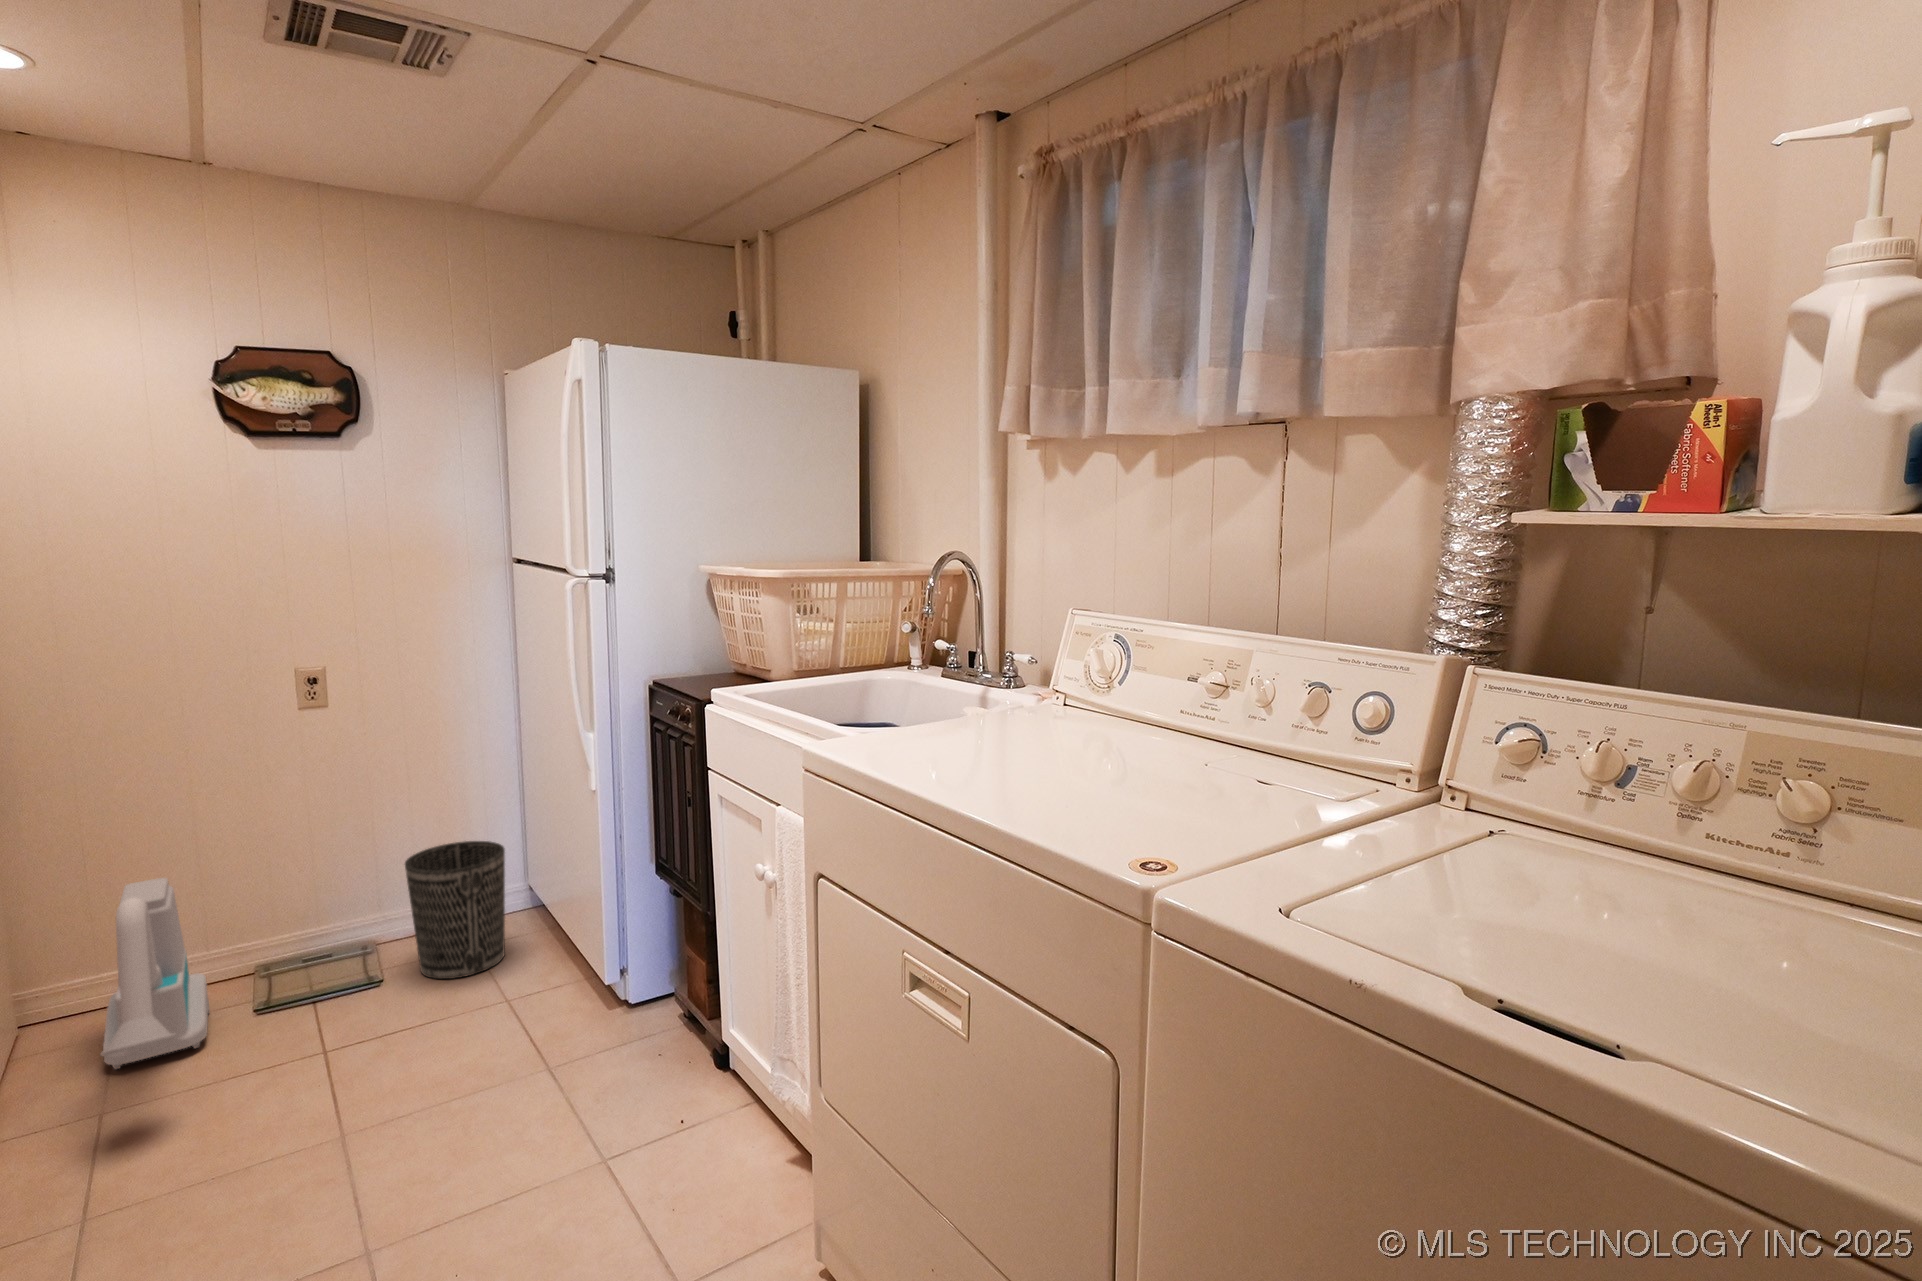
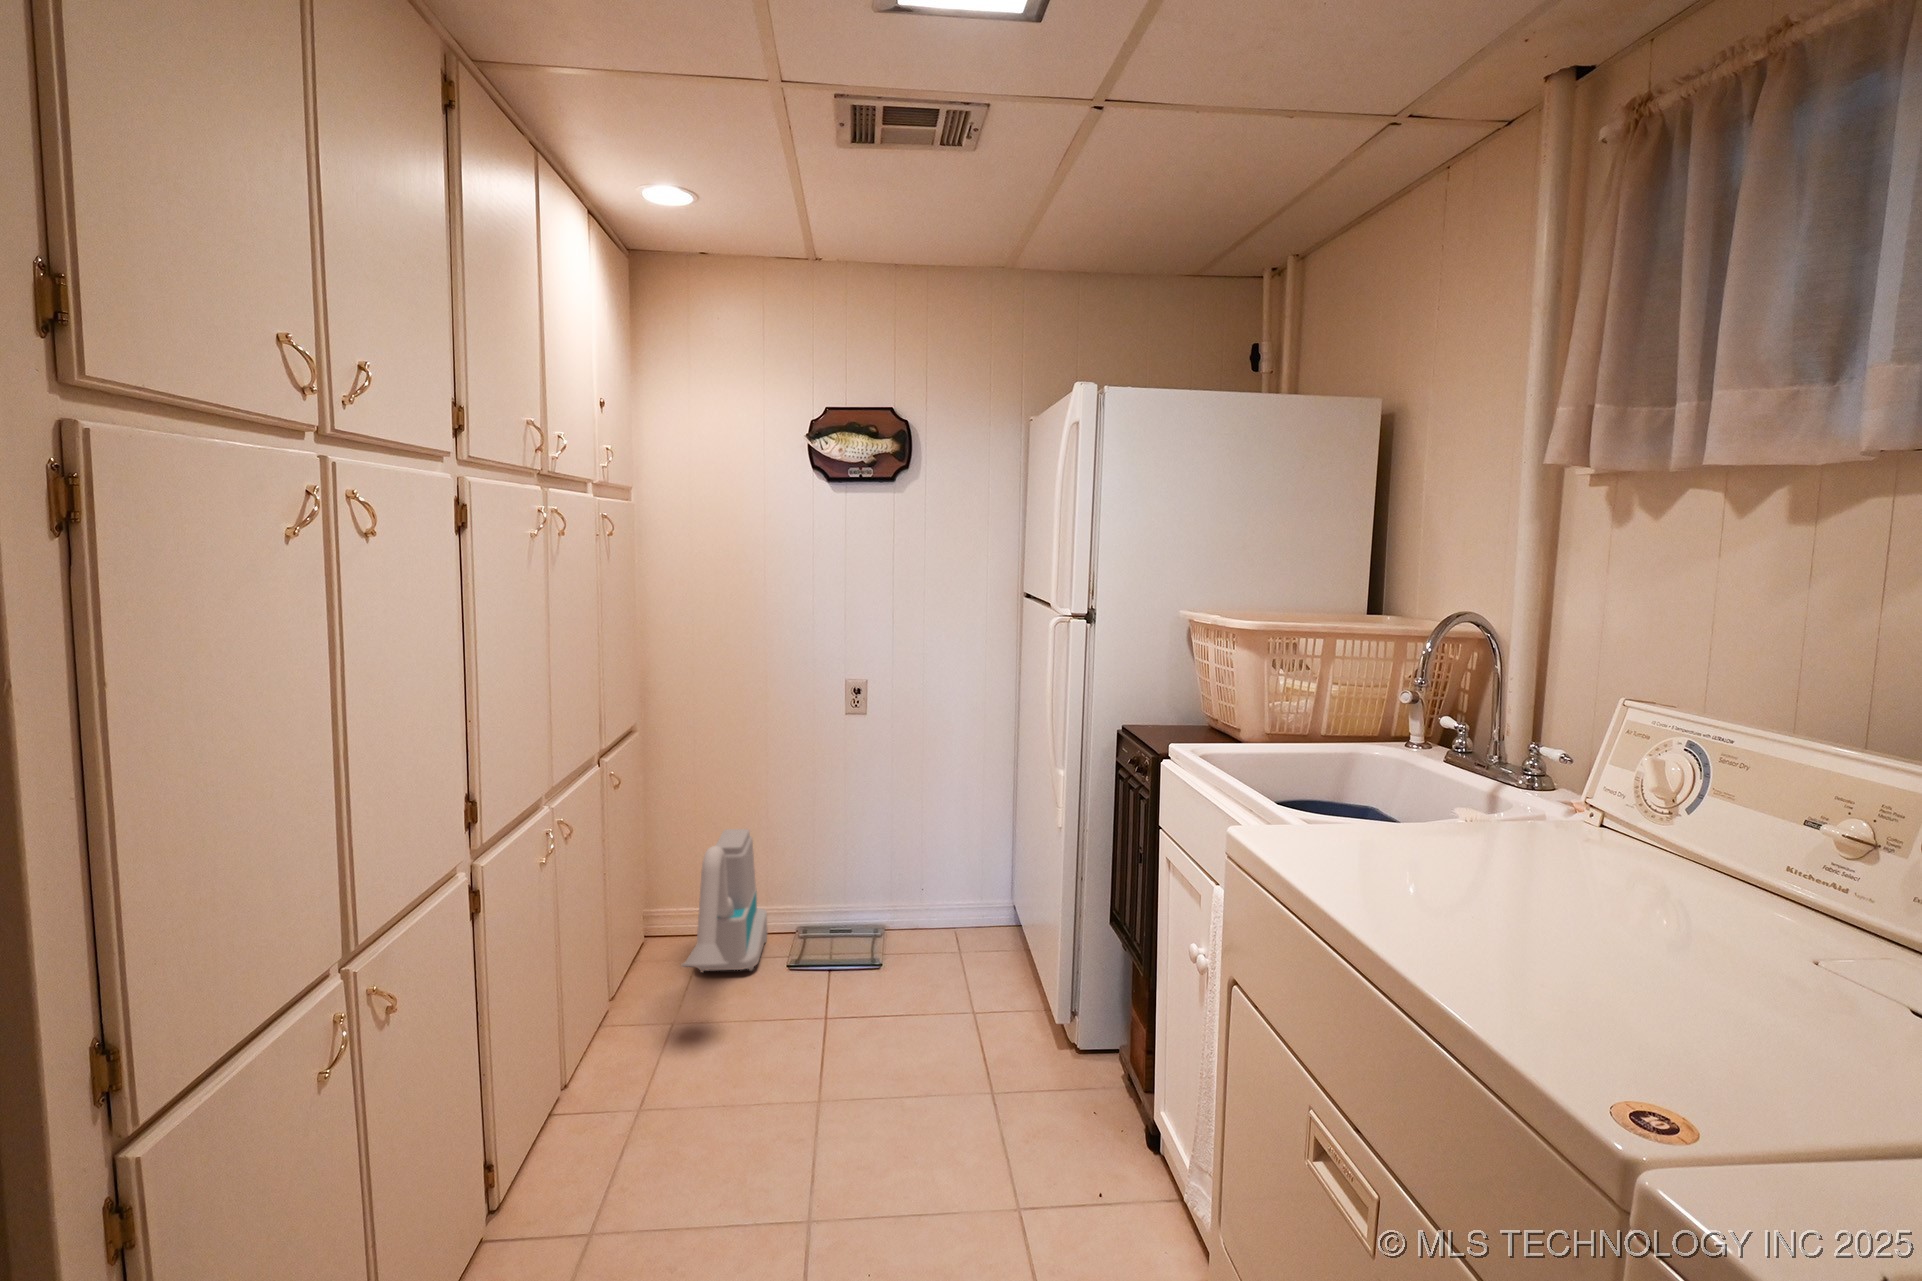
wastebasket: present [405,841,505,979] -> none [908,841,987,965]

